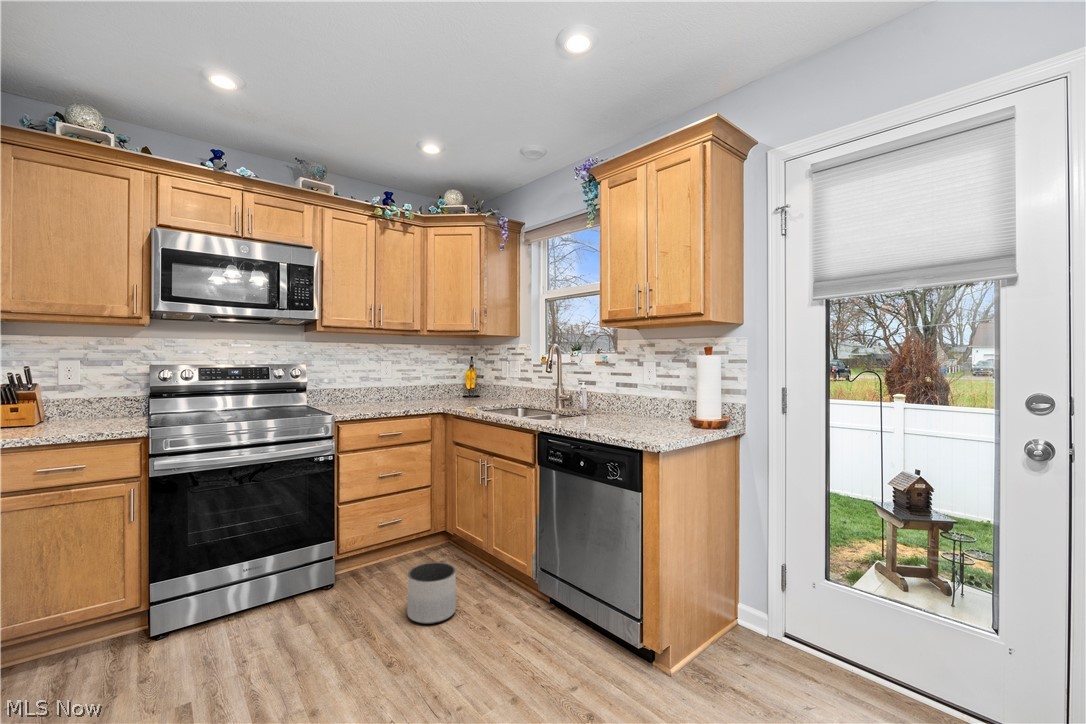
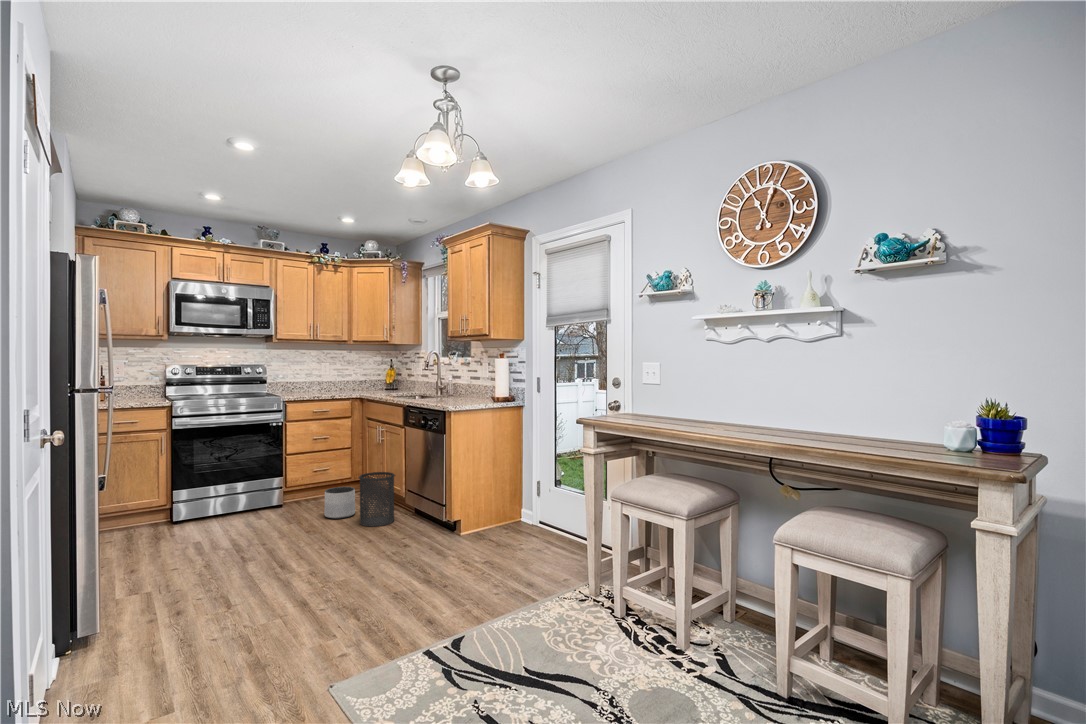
trash can: none [471,543,530,649] -> present [359,472,395,526]

